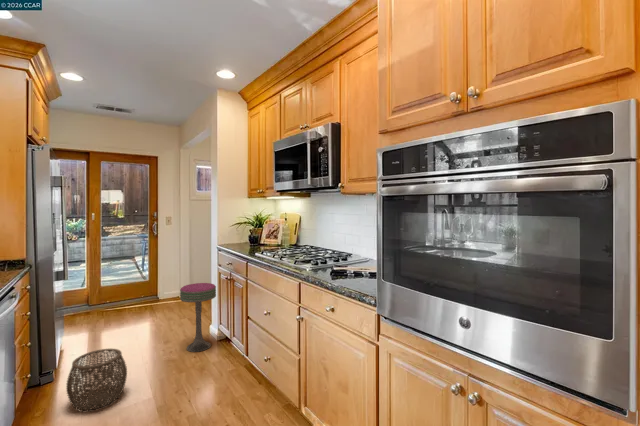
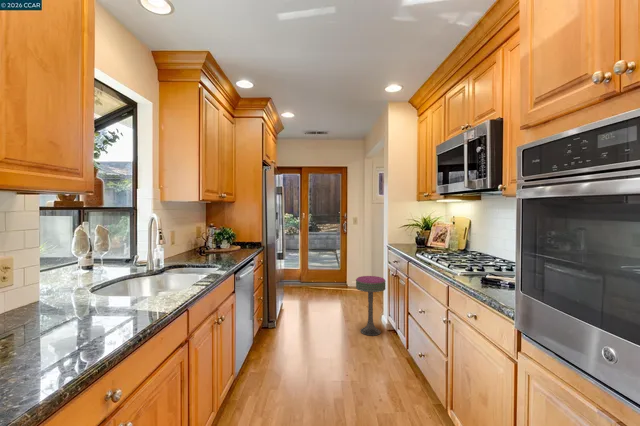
woven basket: present [66,349,127,411] -> none [276,315,313,357]

